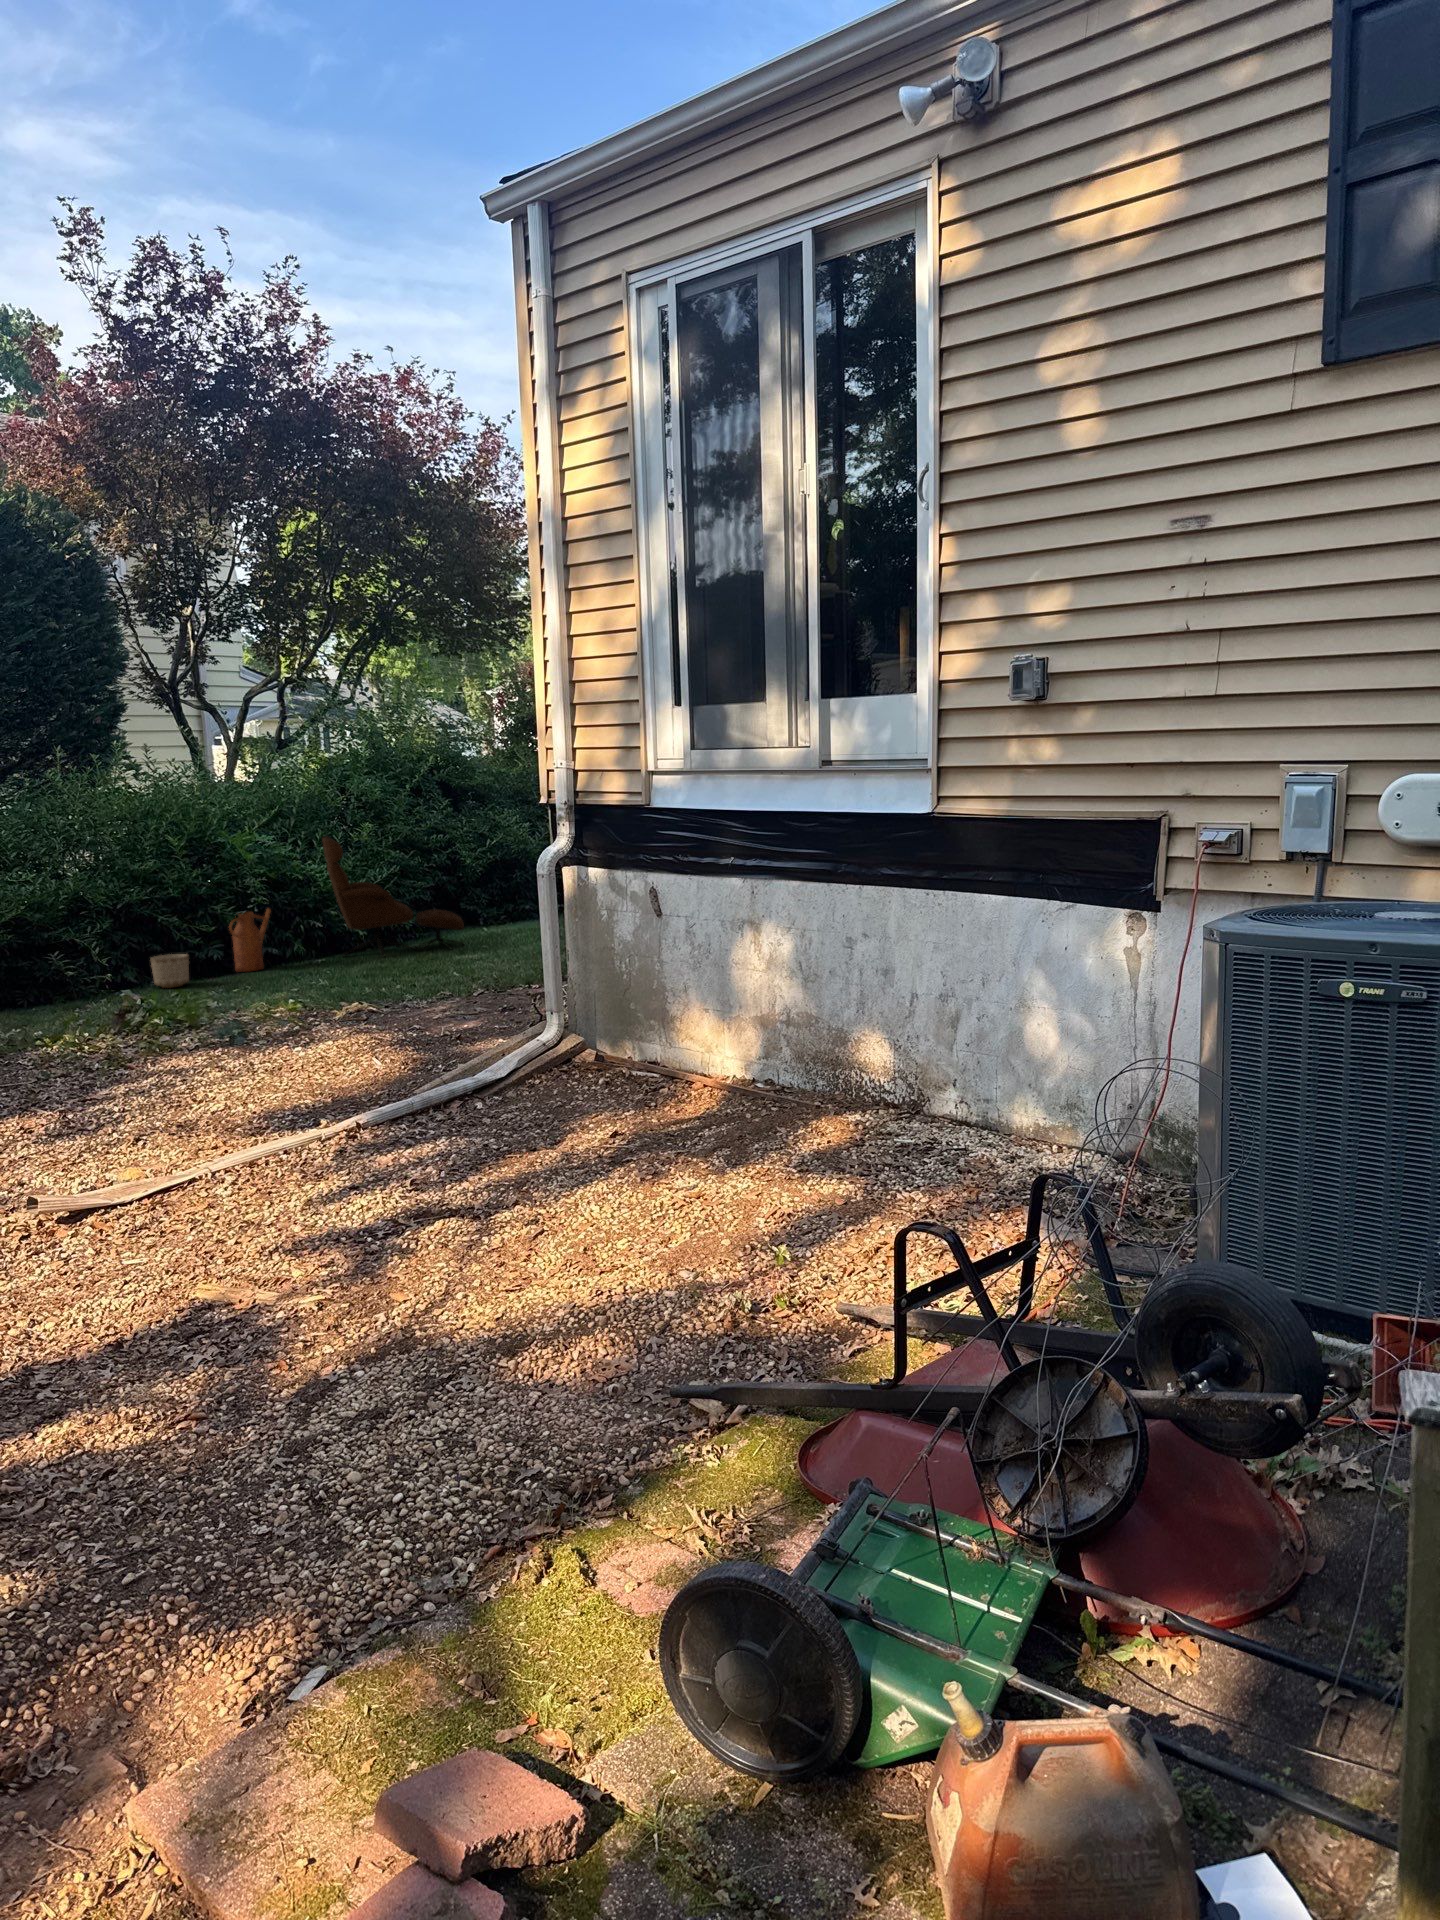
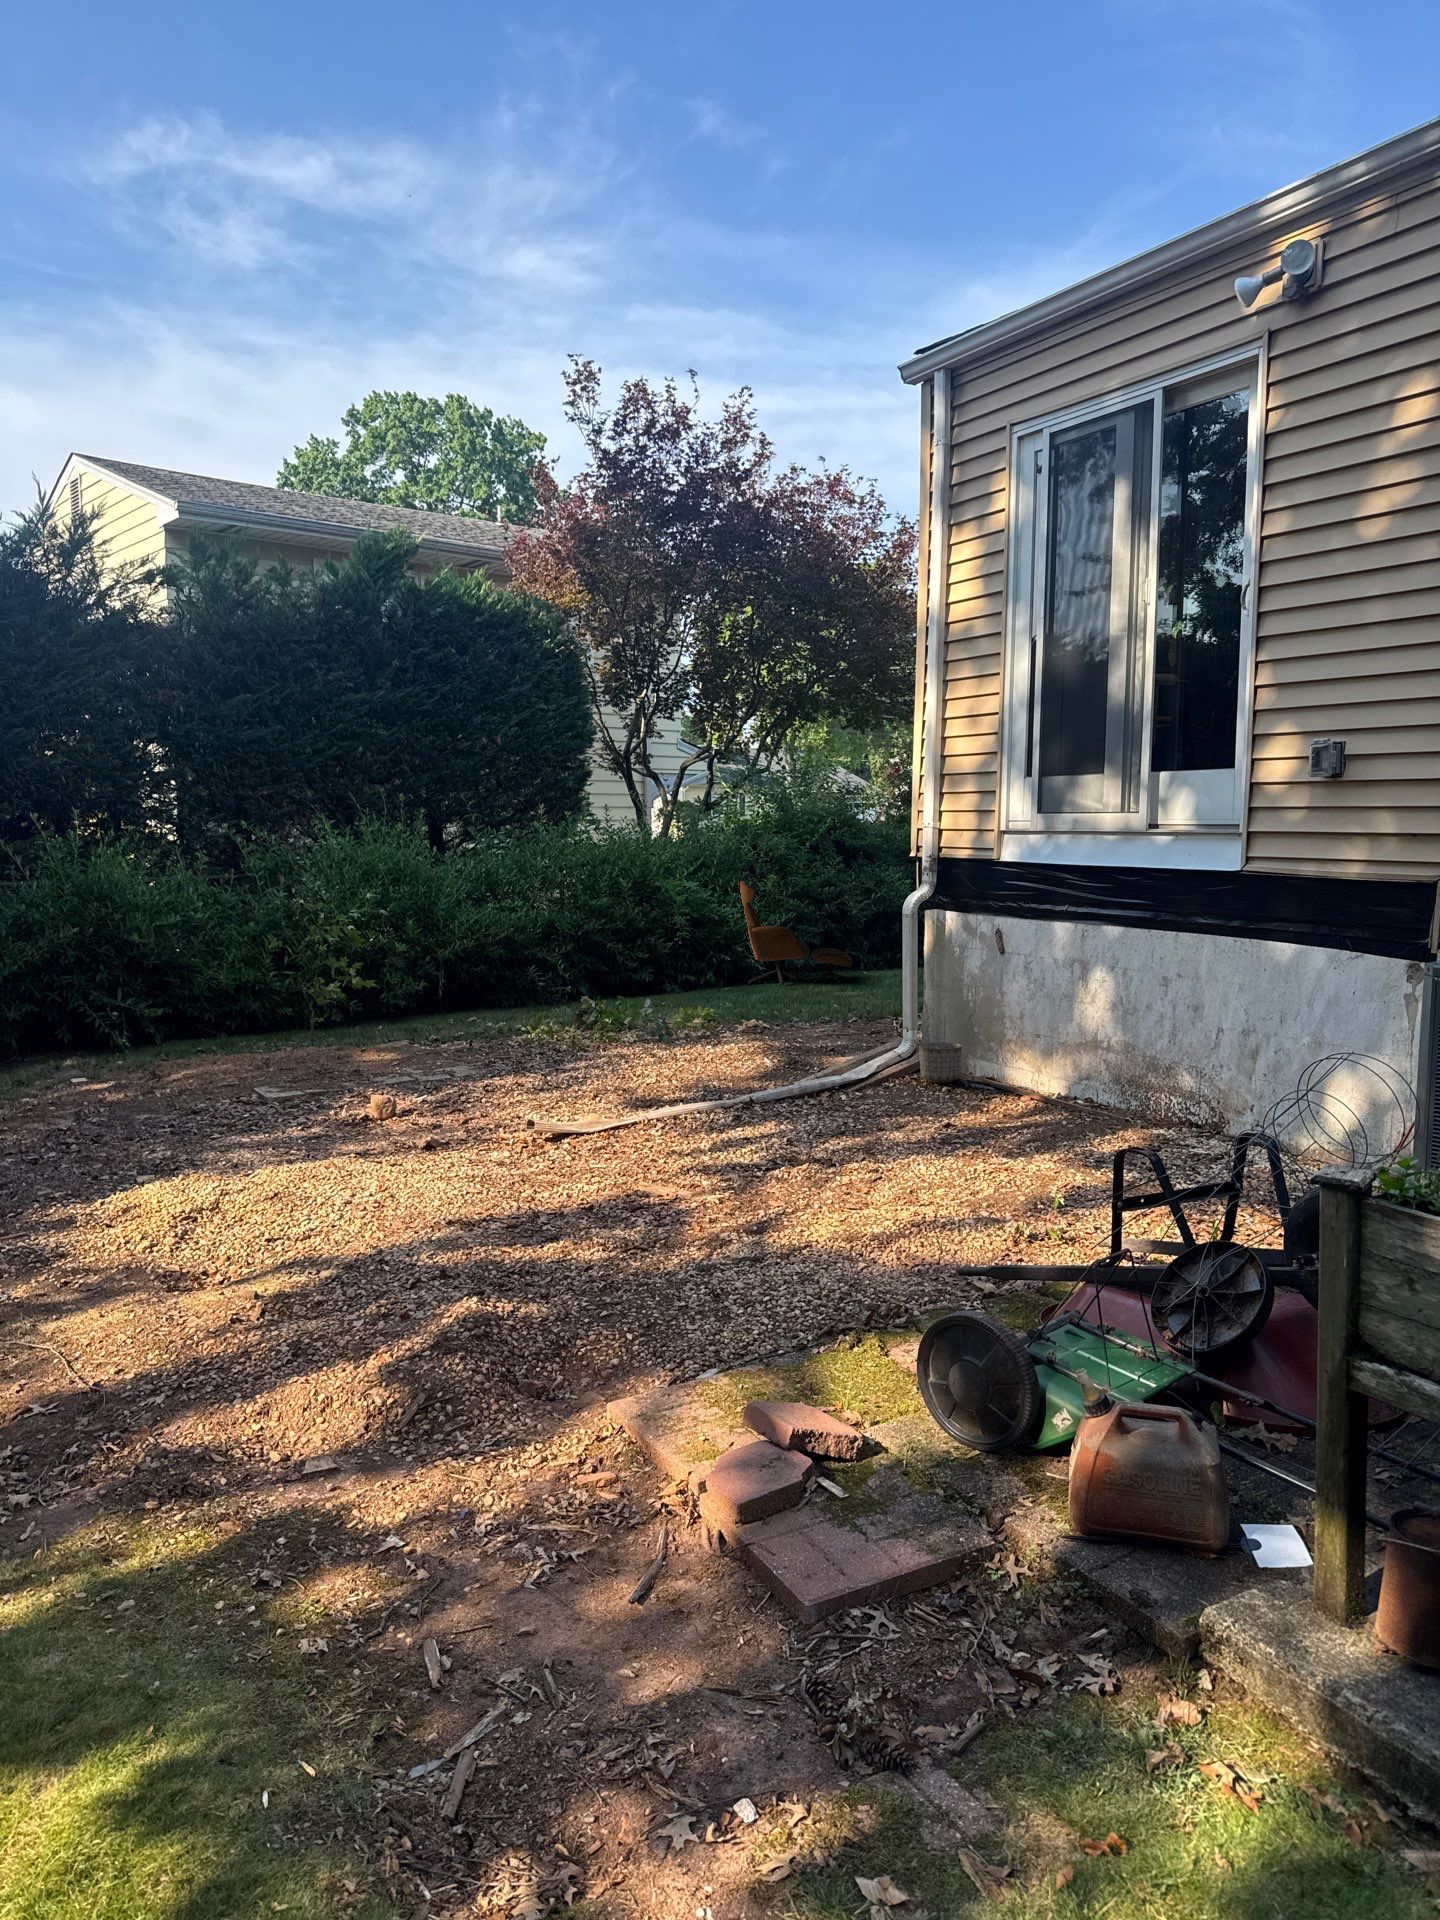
watering can: present [229,909,271,972] -> none [660,939,694,990]
planter: present [151,954,189,988] -> present [919,1042,962,1083]

